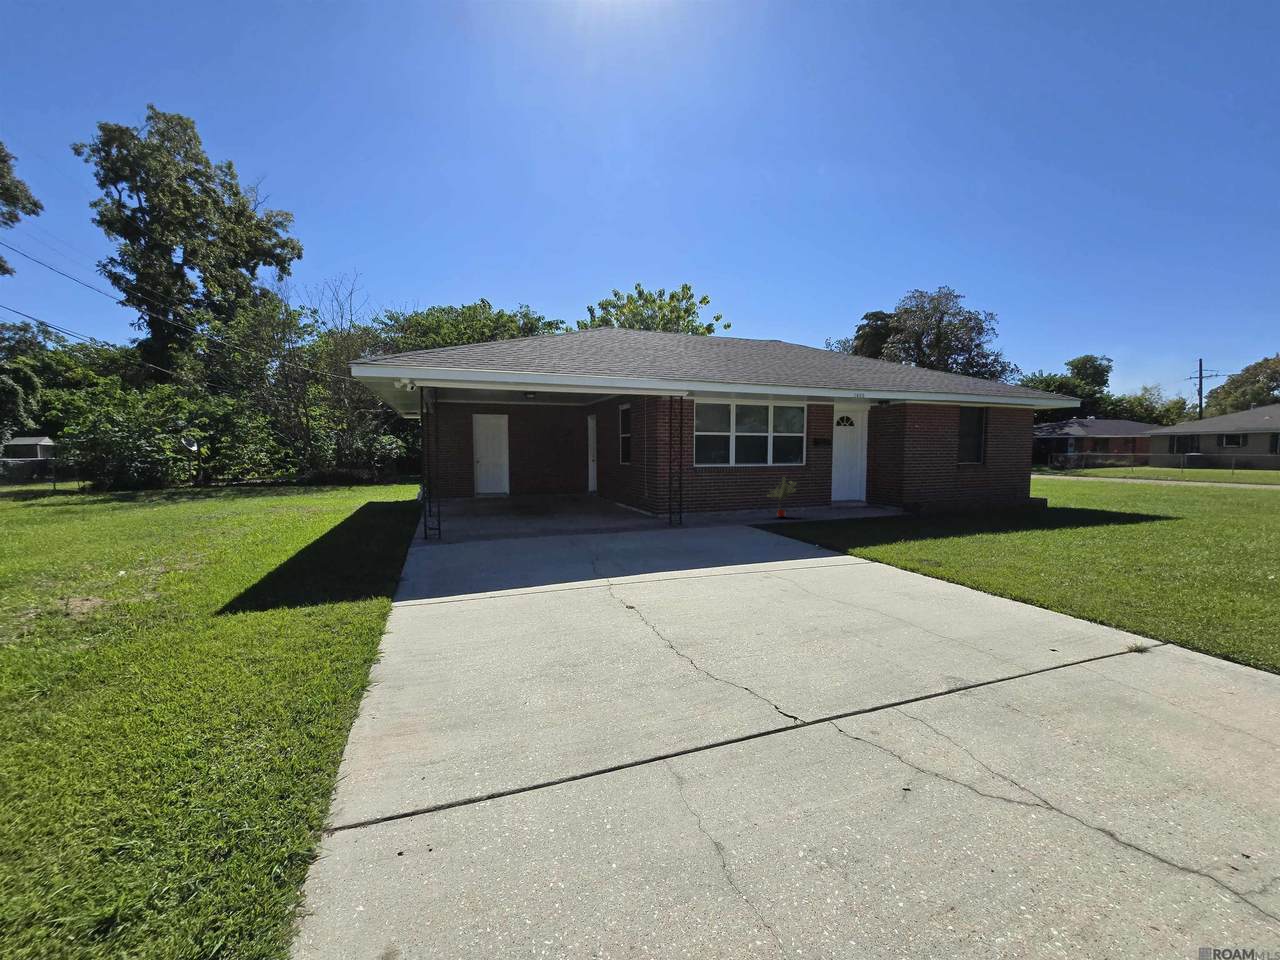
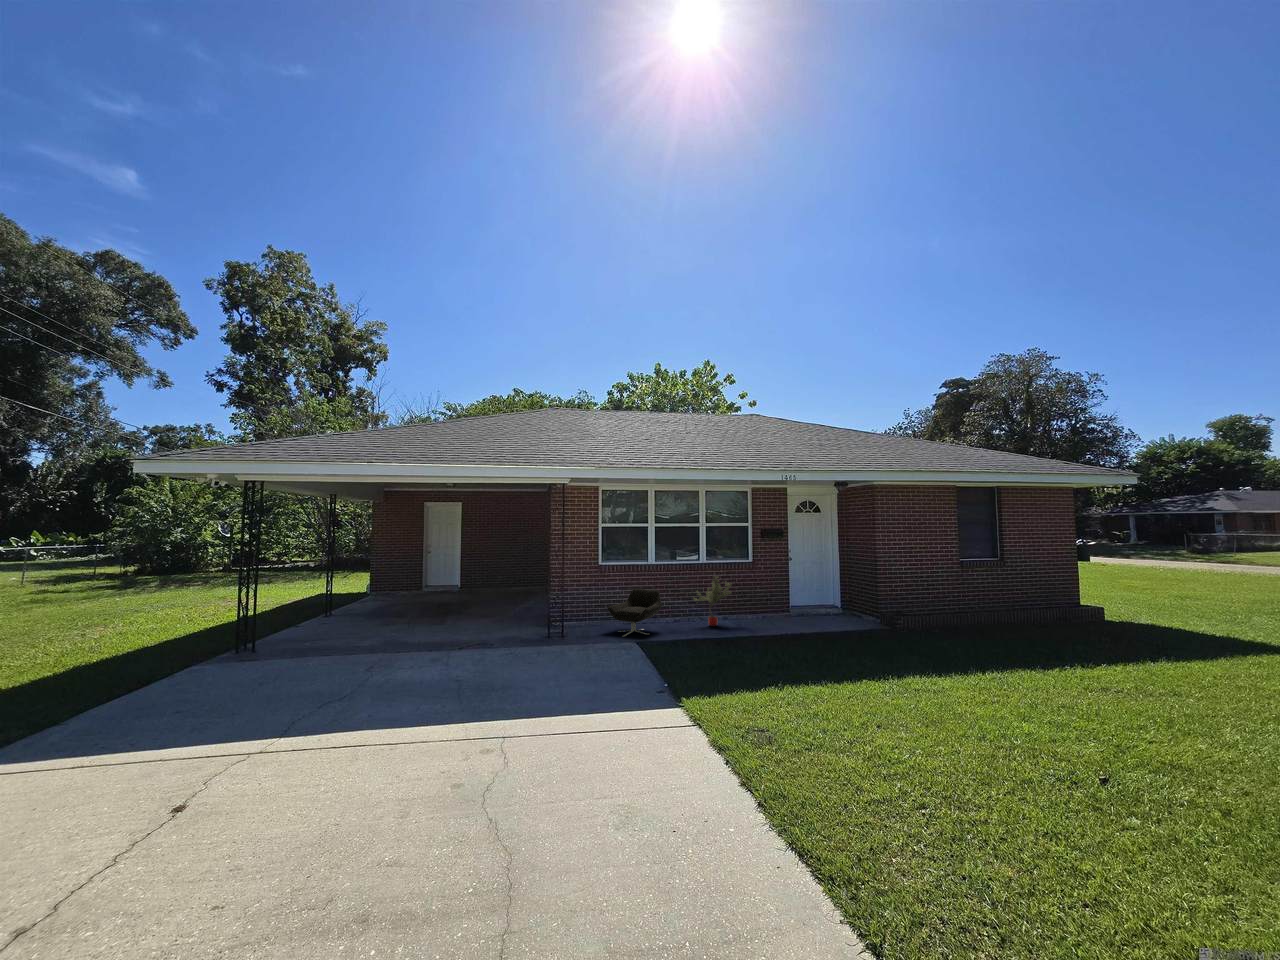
lounge chair: none [706,487,748,524] -> present [608,589,662,637]

